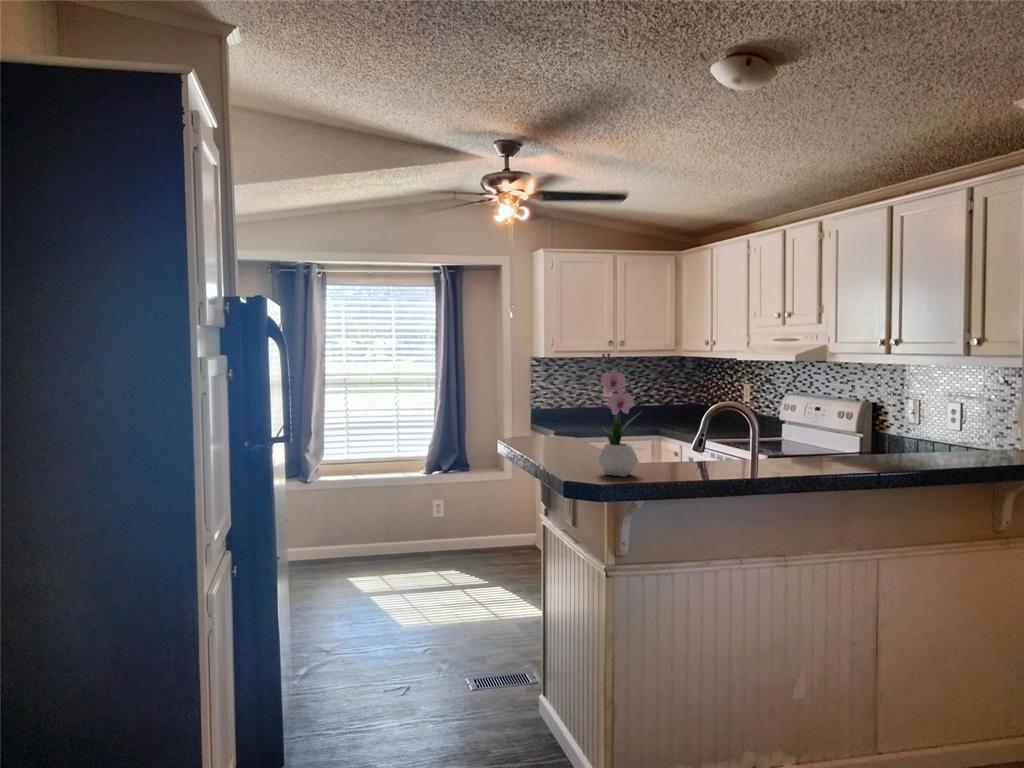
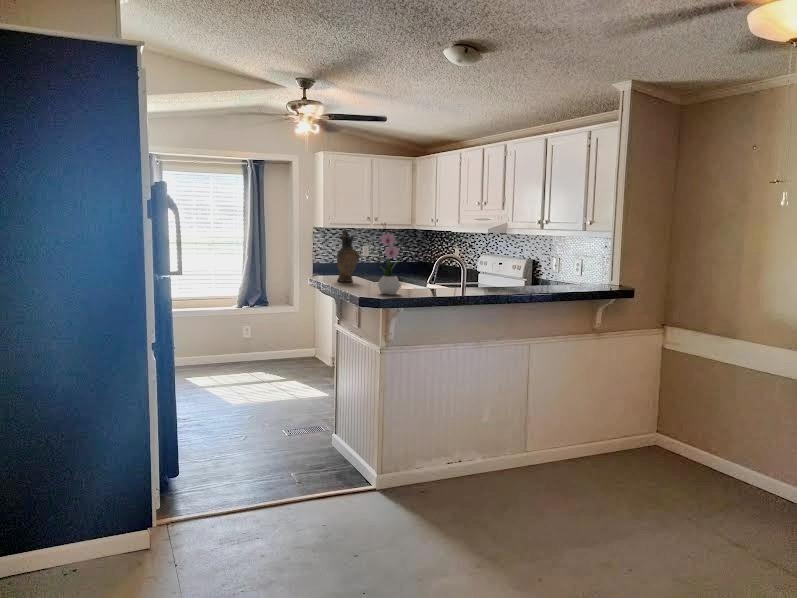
ceramic pitcher: none [539,362,575,448] -> present [337,229,359,282]

